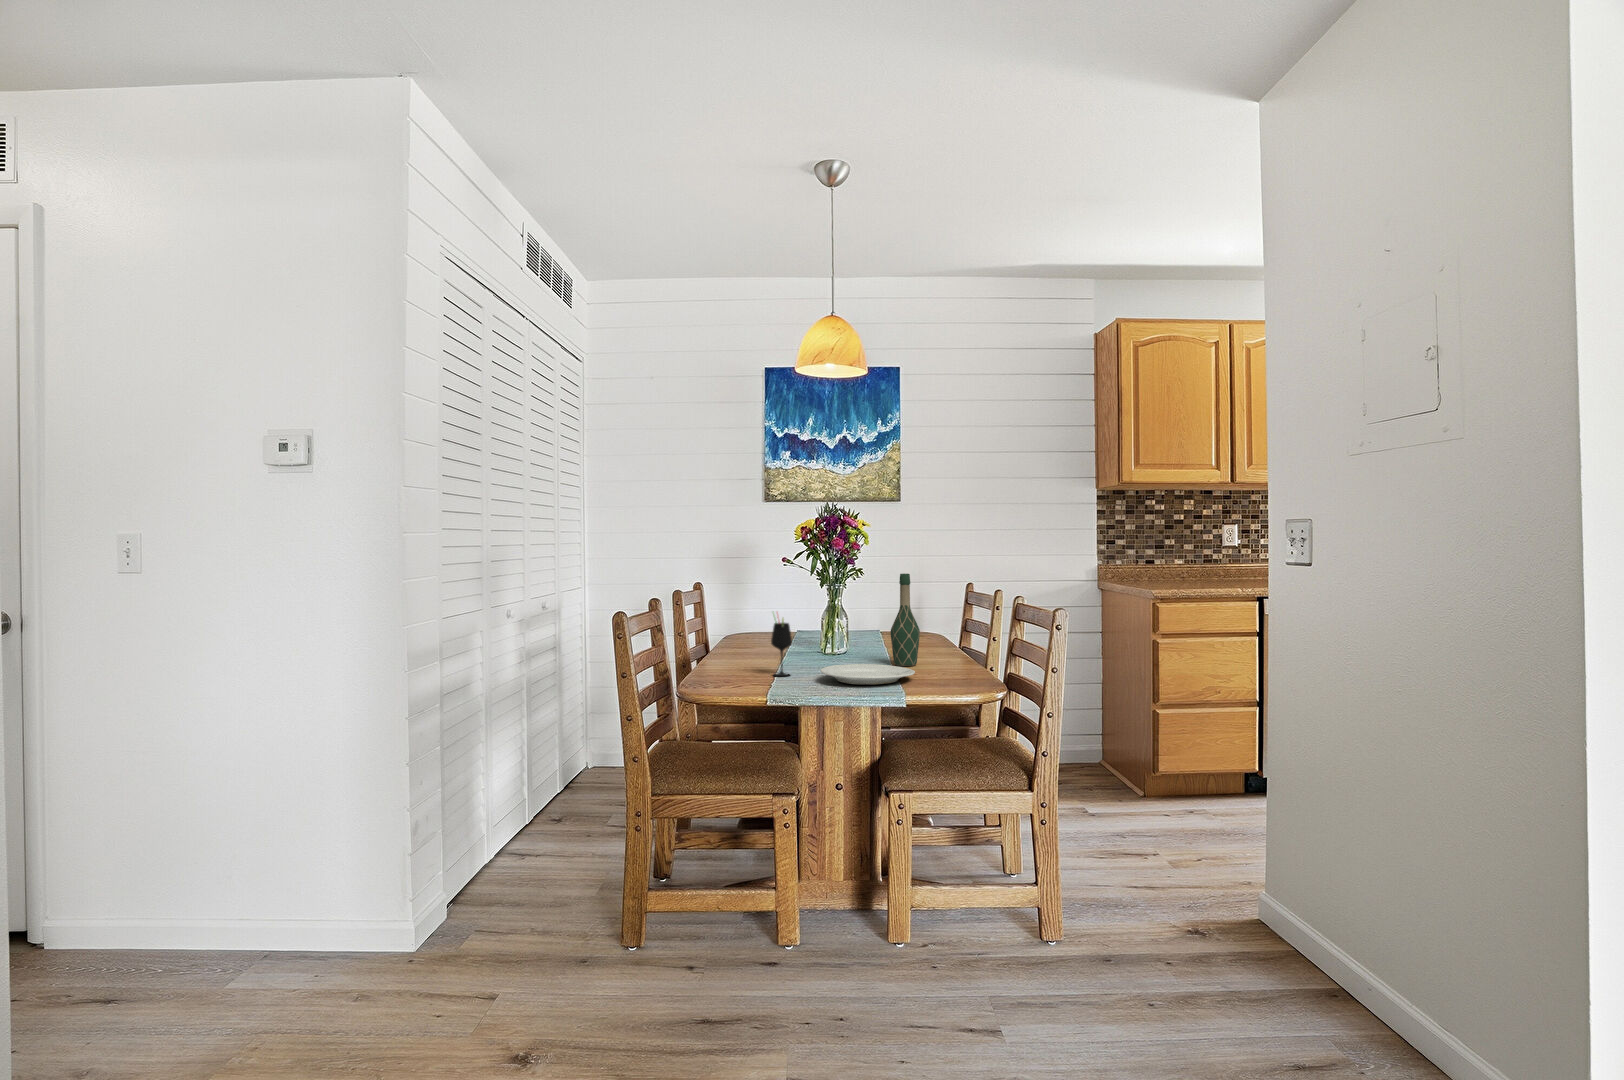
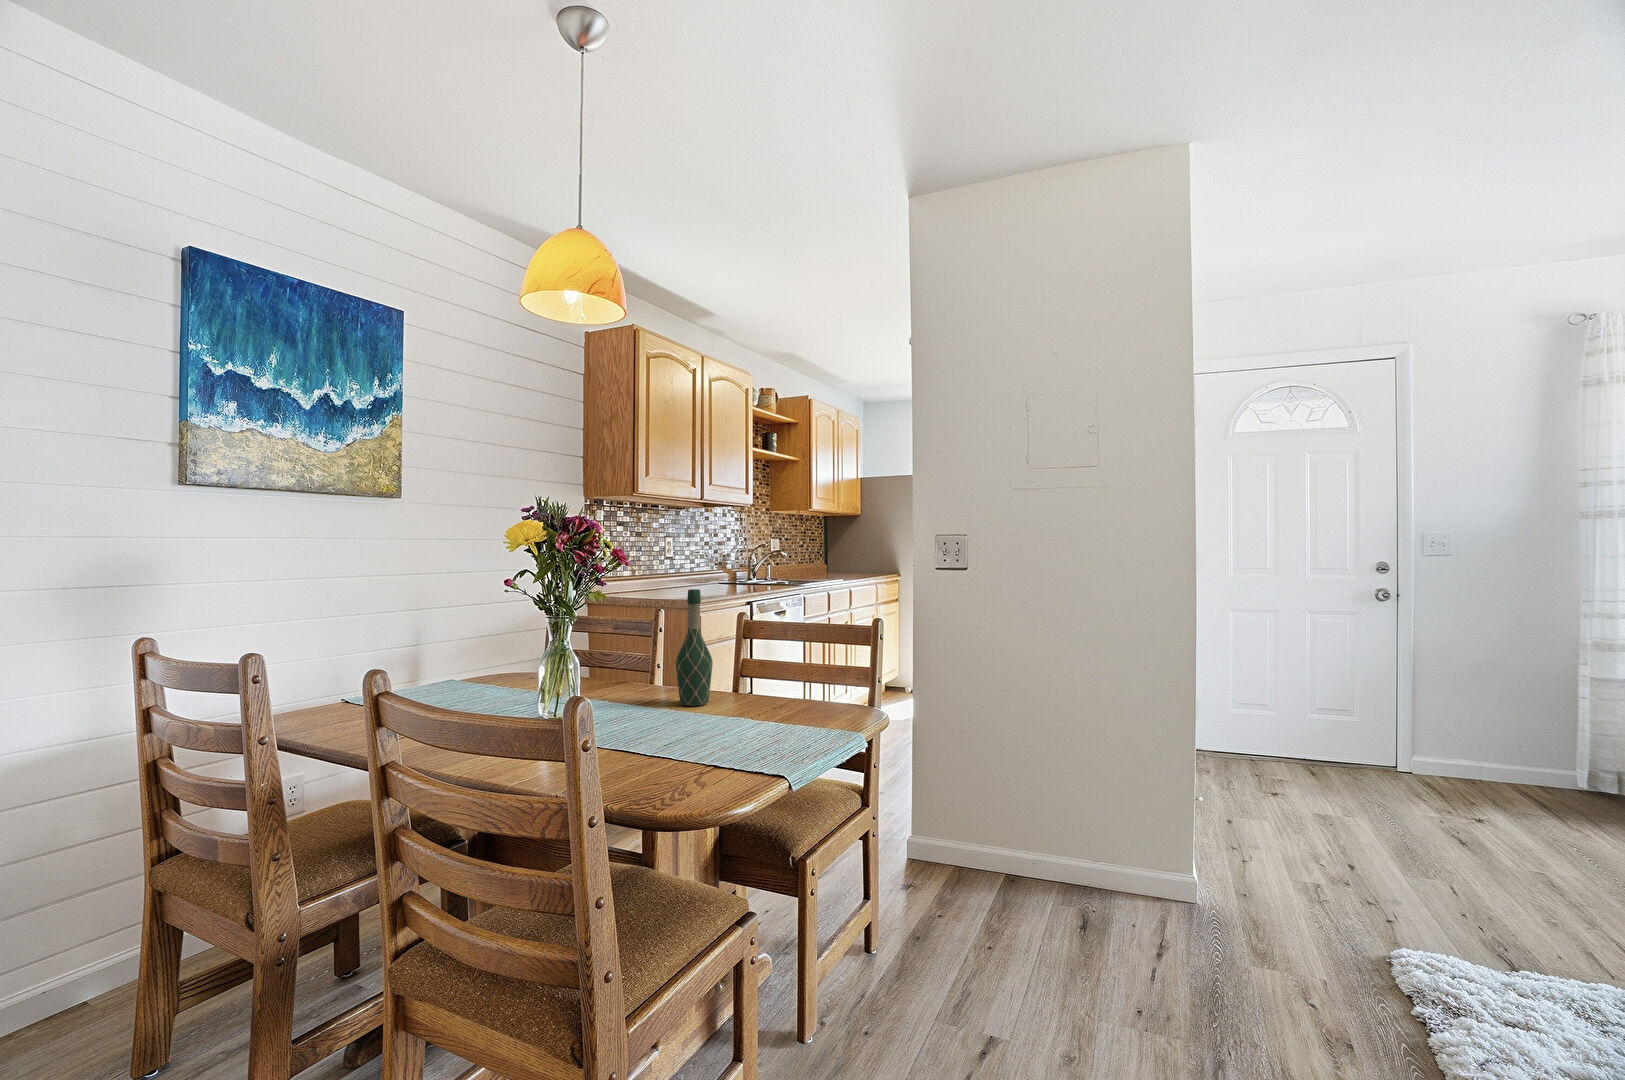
wine glass: present [771,619,792,676] -> none [630,654,667,753]
plate: present [821,664,915,685] -> none [701,704,823,737]

